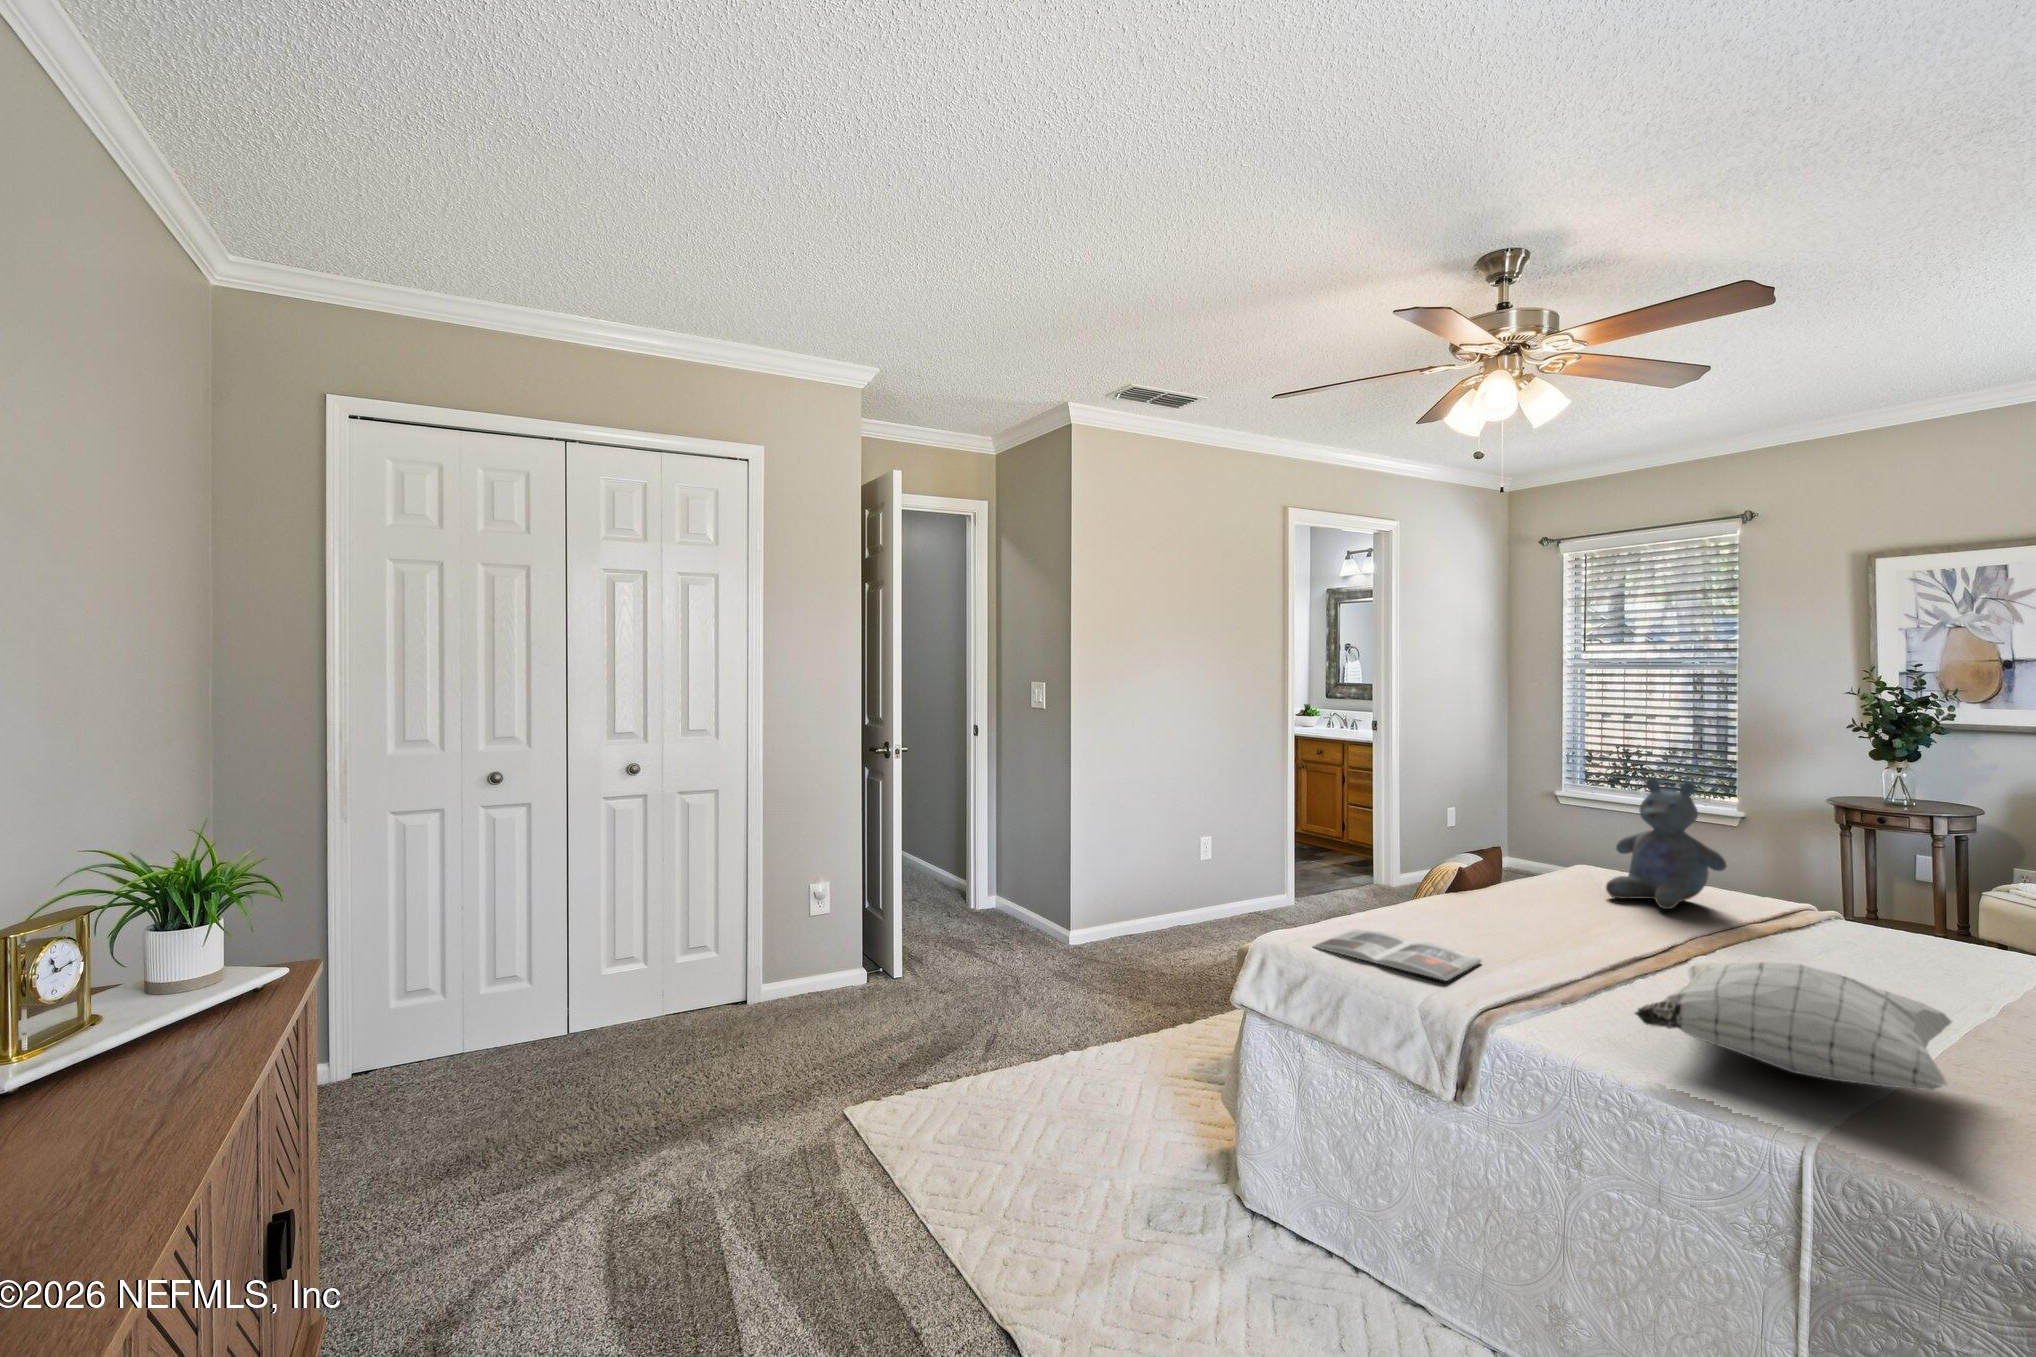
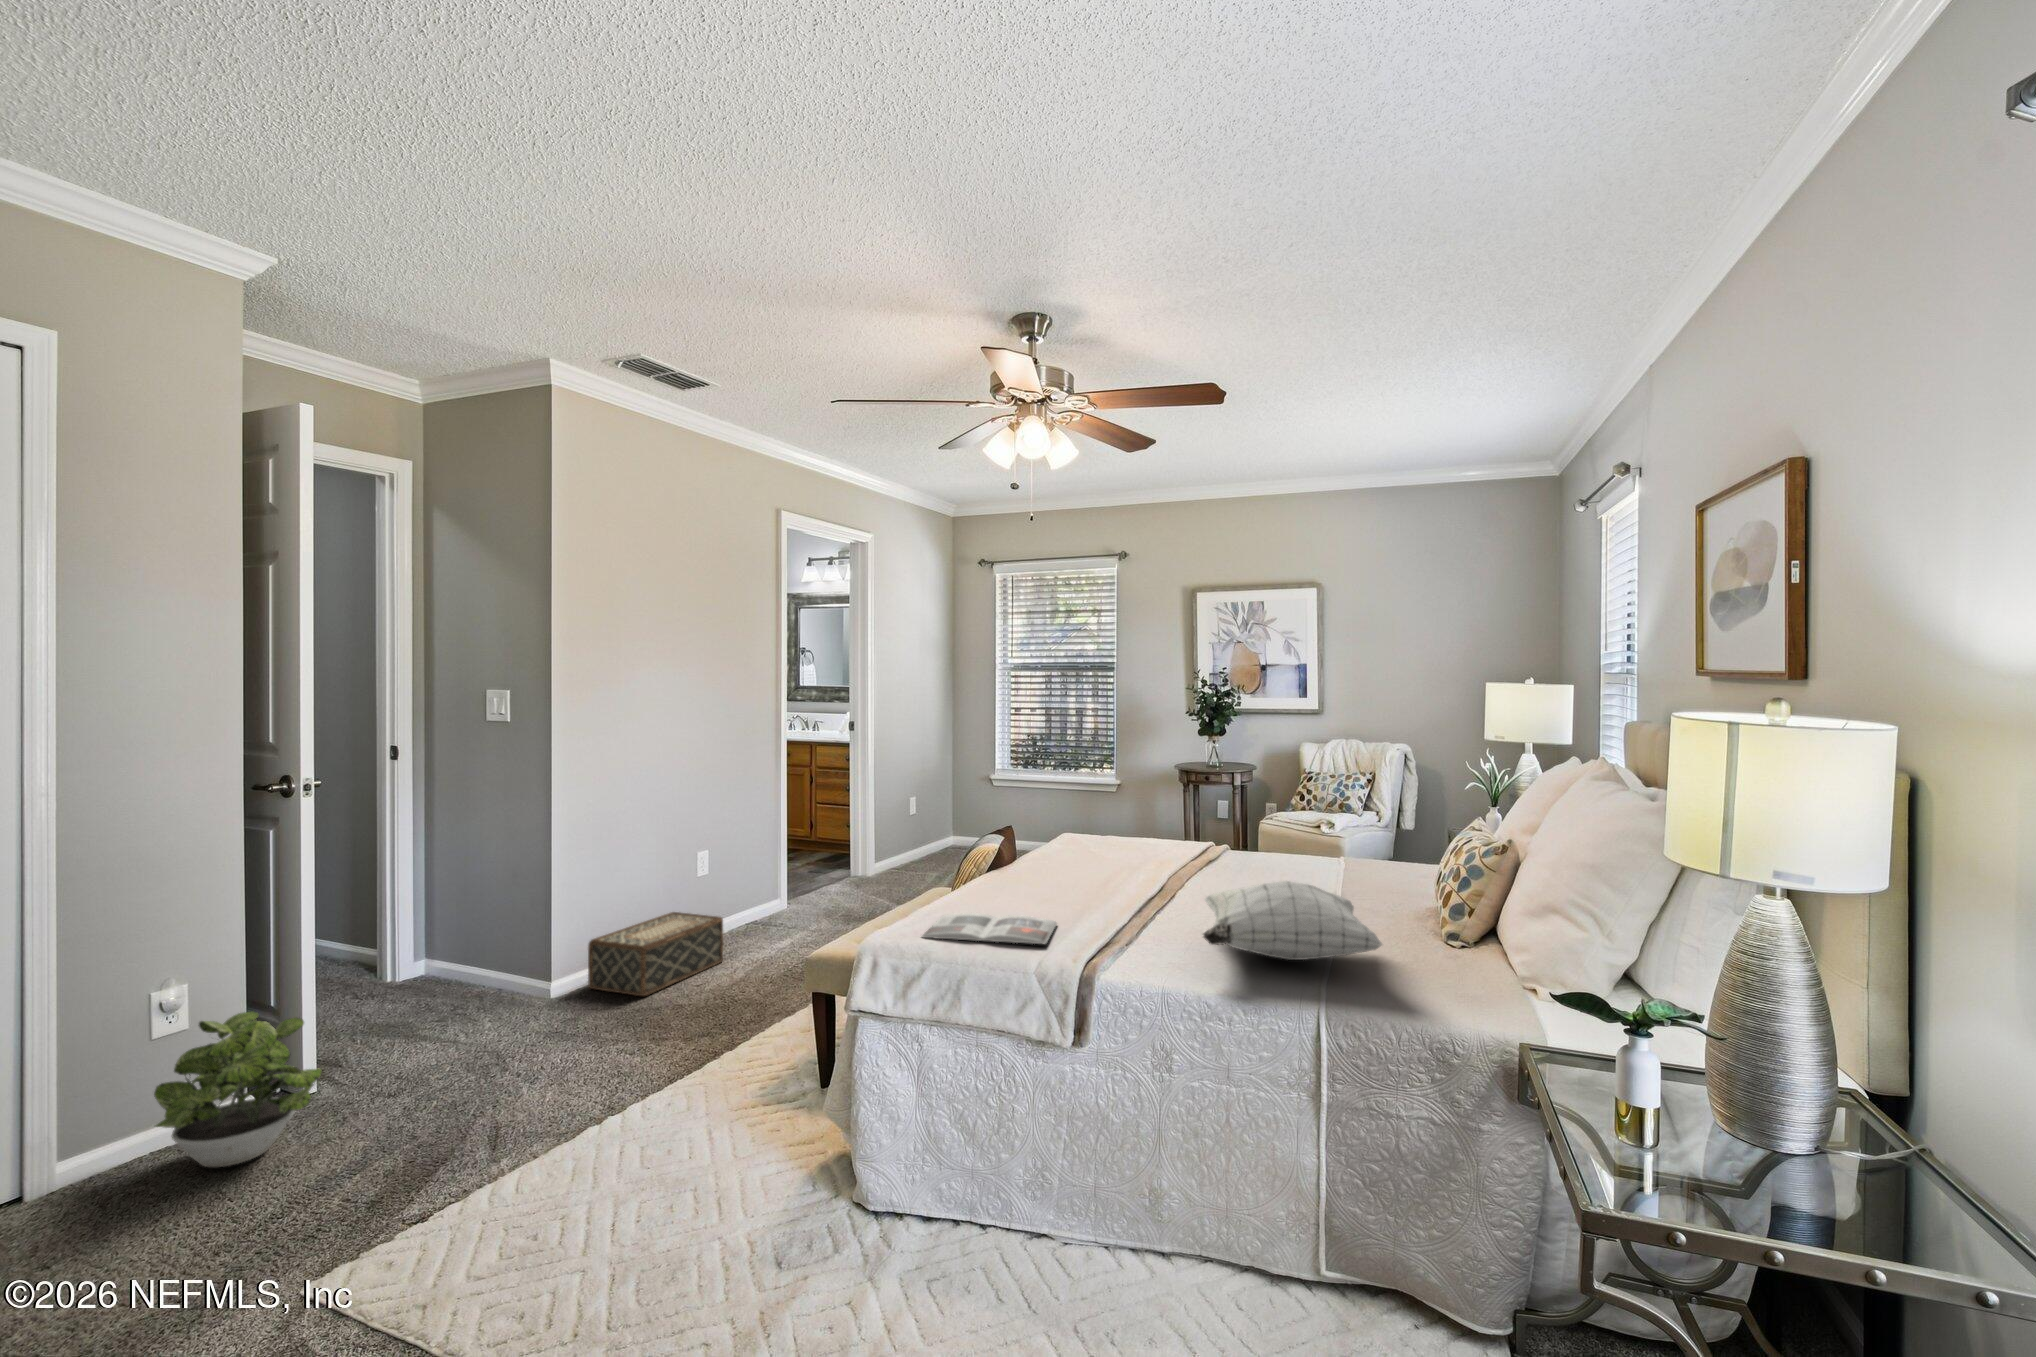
stuffed bear: present [1606,778,1726,909] -> none [1098,757,1175,861]
woven basket: none [1101,886,1220,957] -> present [588,912,723,996]
potted plant: none [797,909,889,1015] -> present [154,1011,322,1167]

